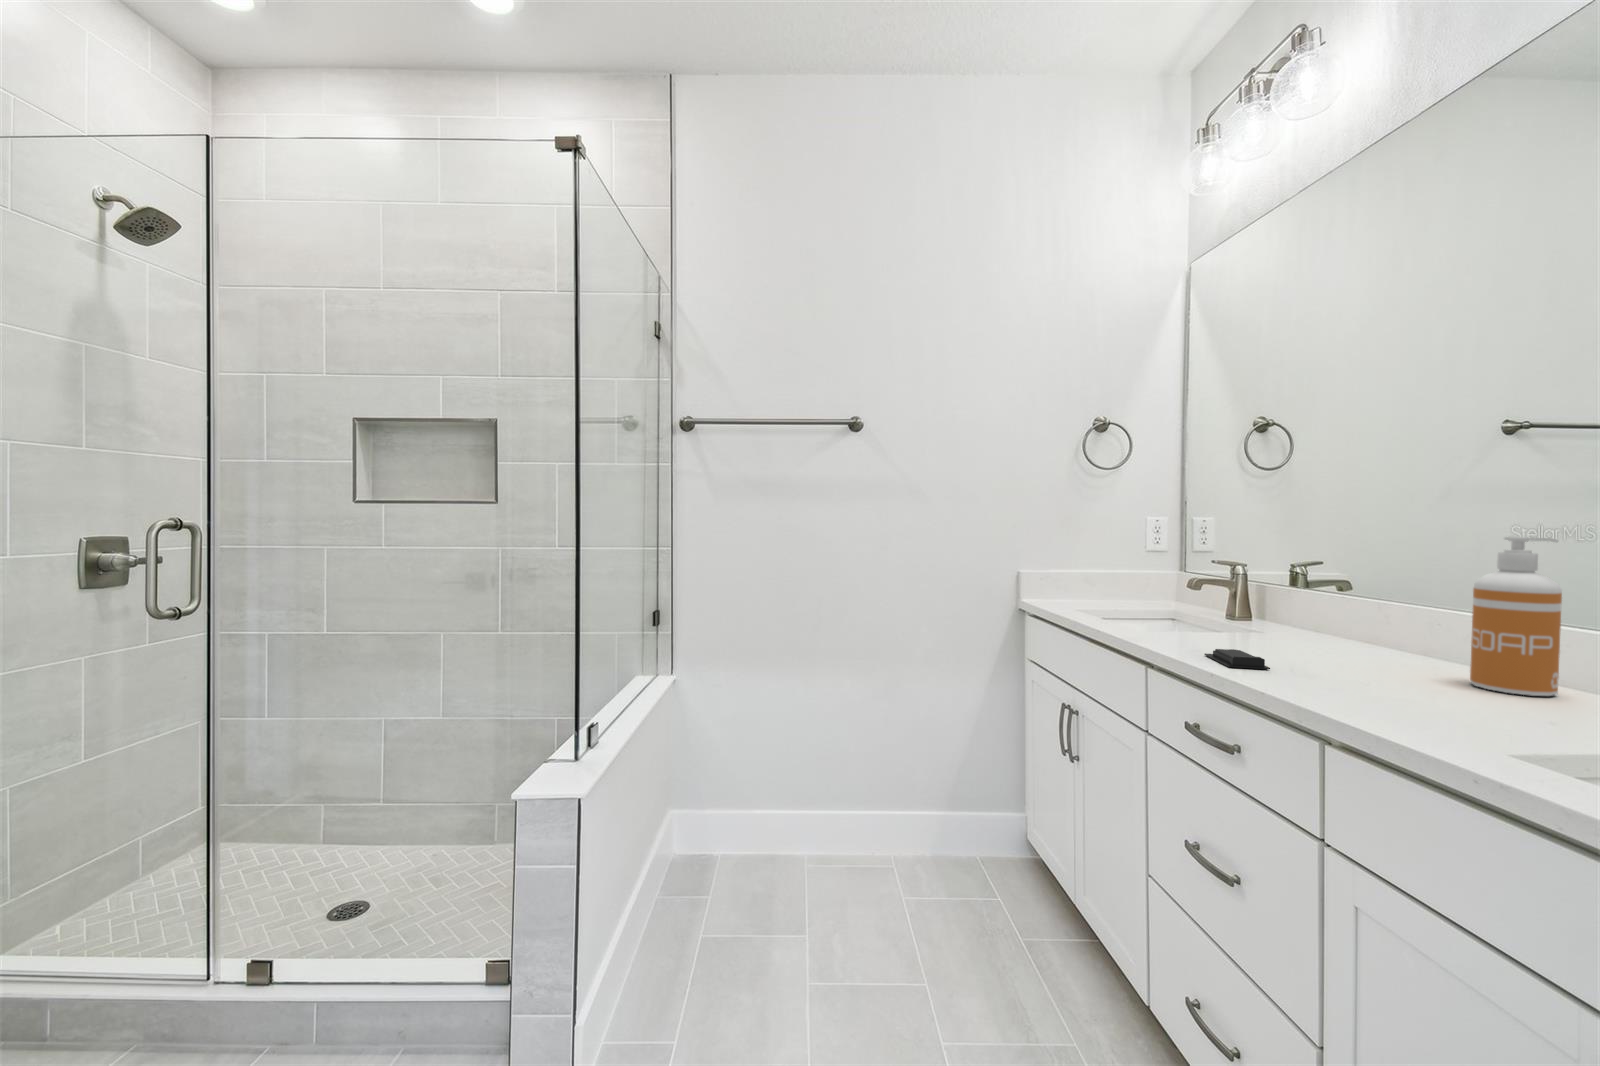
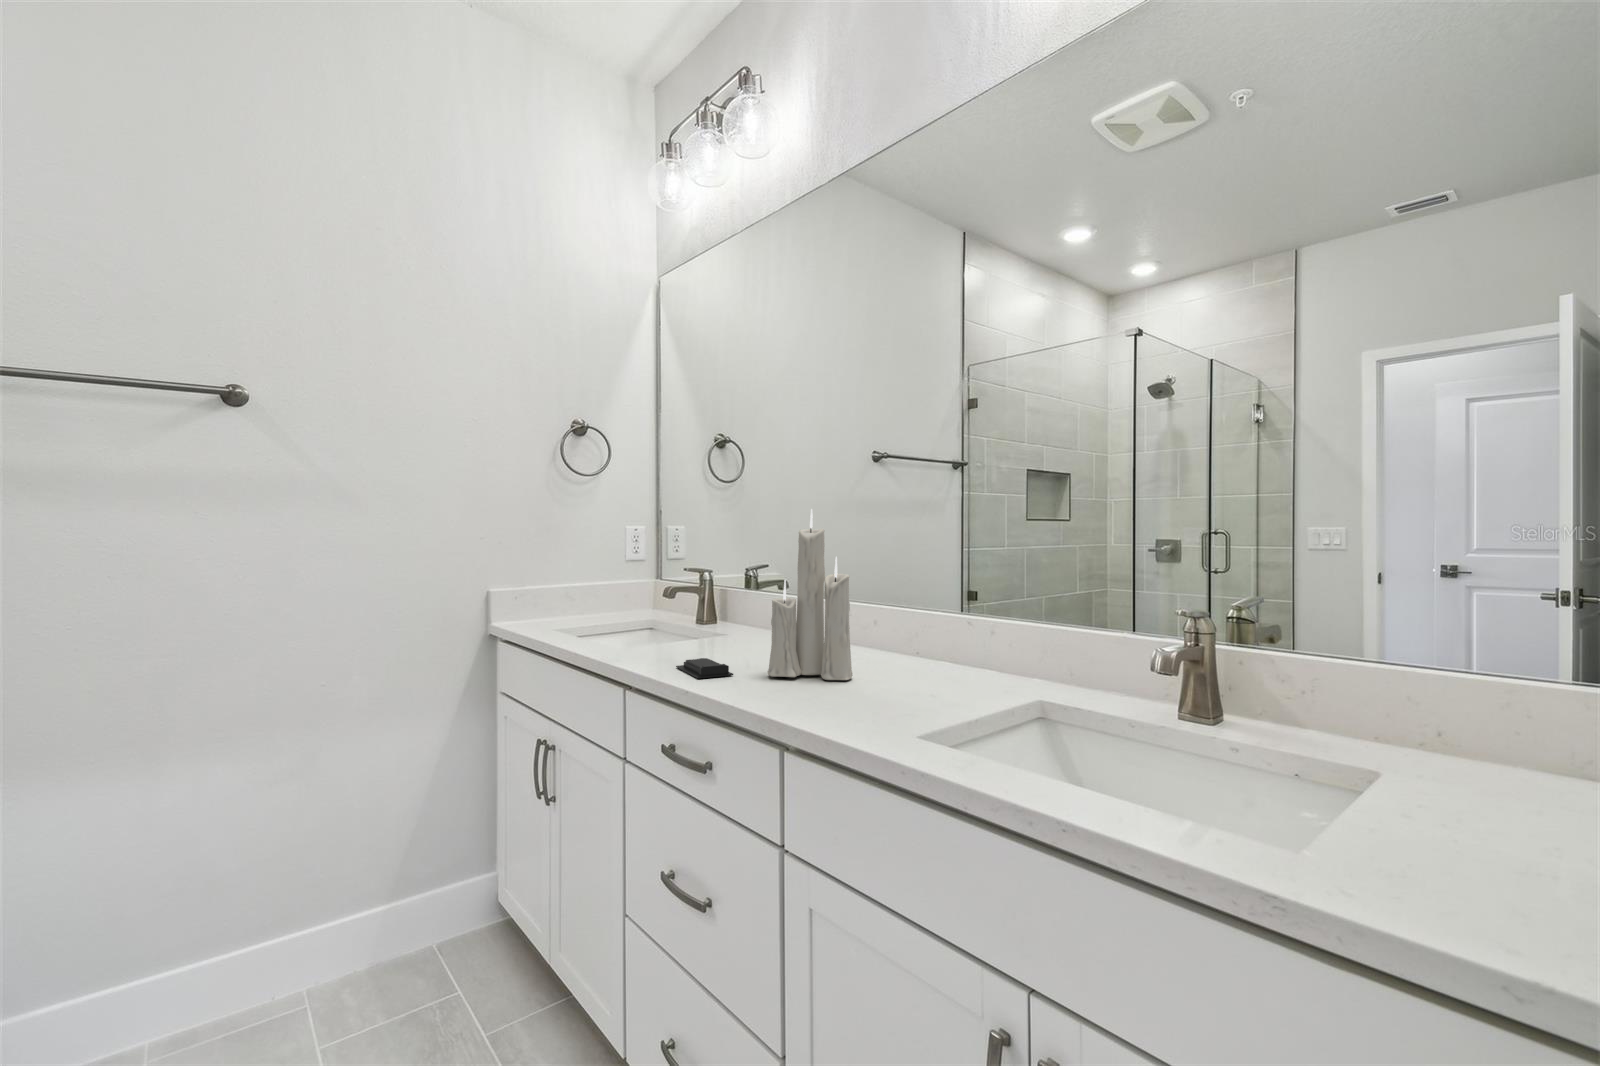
candle: none [1313,491,1431,692] -> present [768,509,853,680]
soap dispenser: present [1470,536,1562,696] -> none [875,539,927,670]

